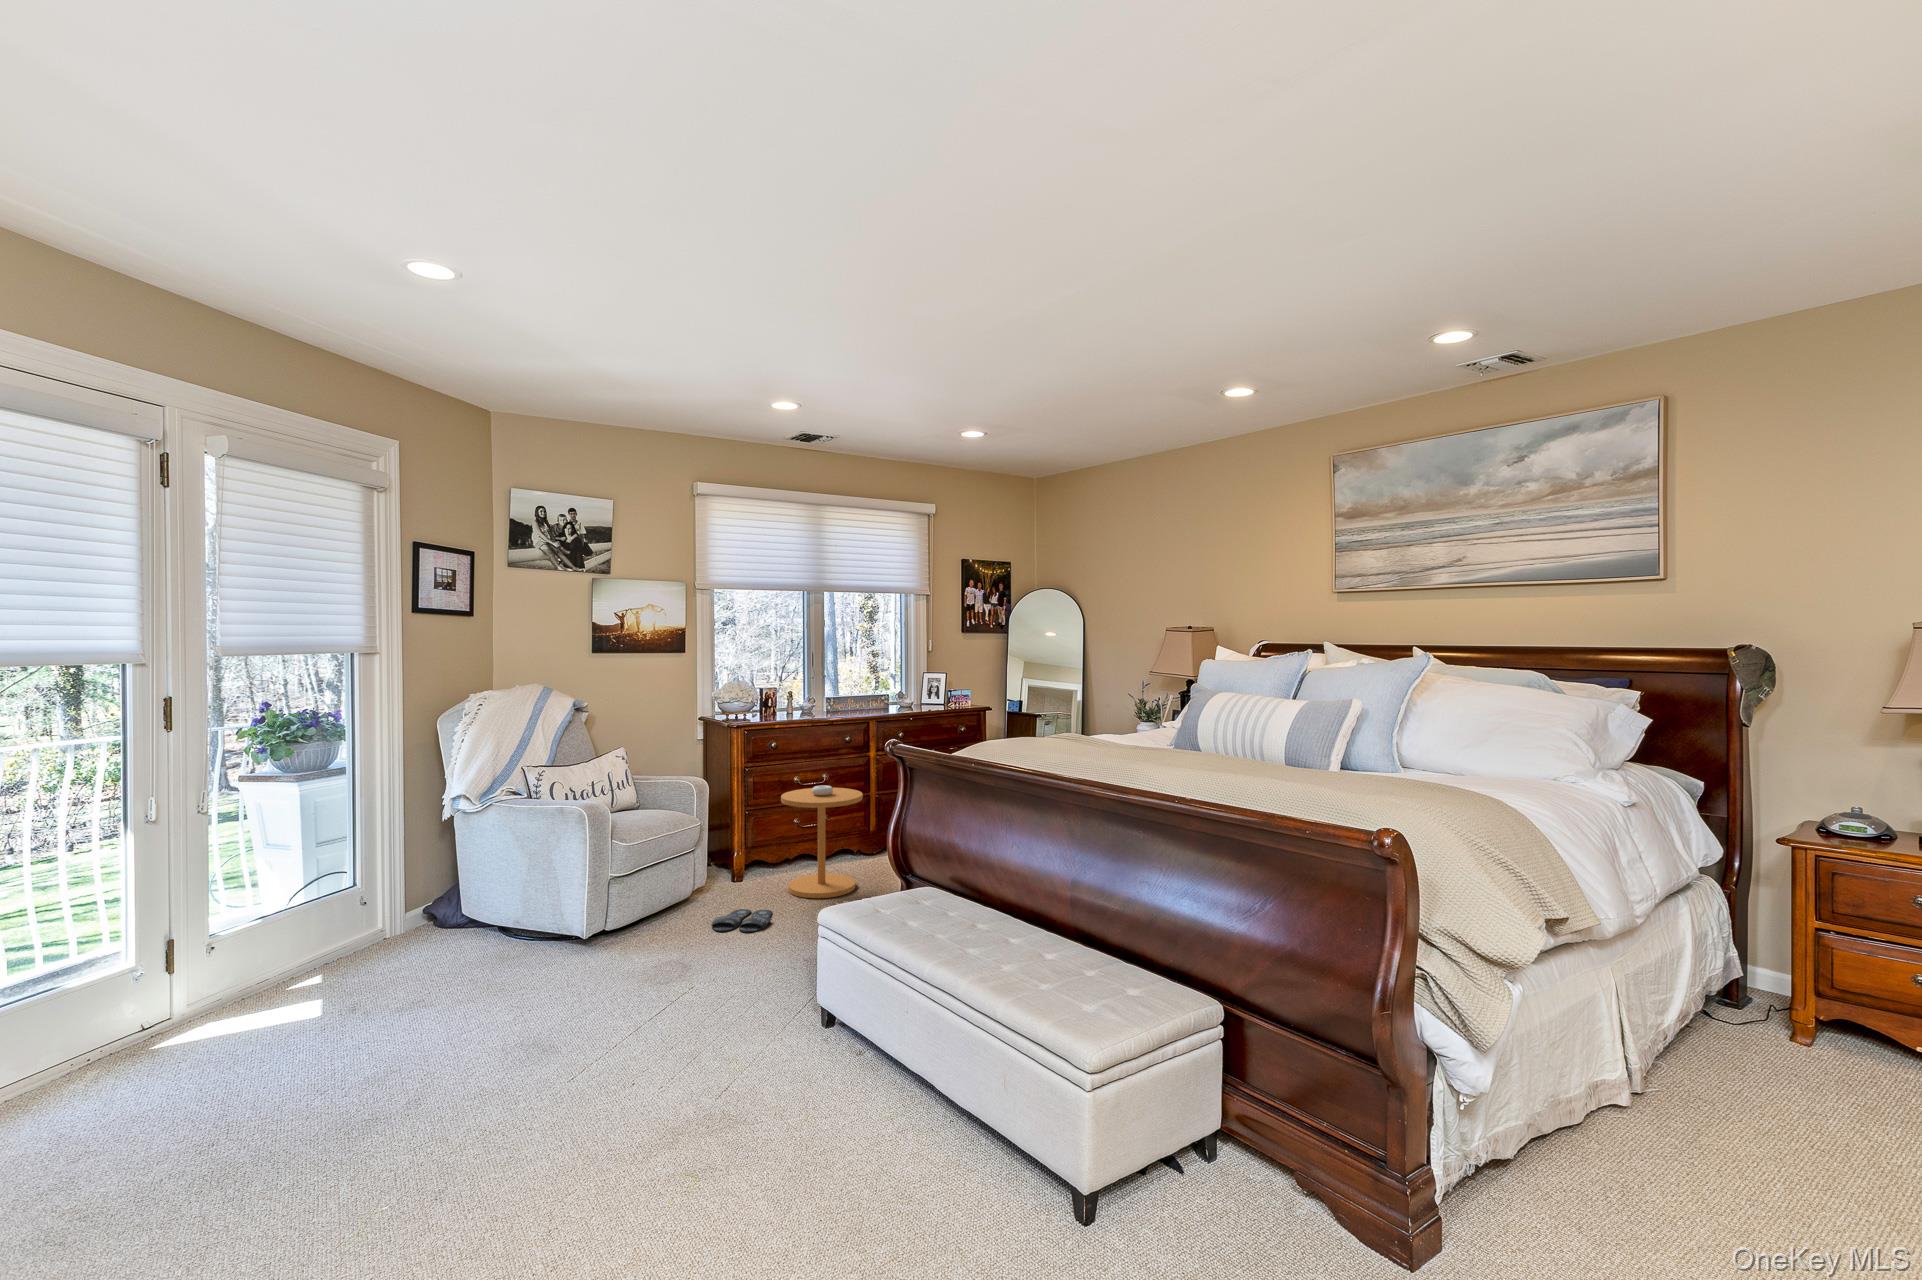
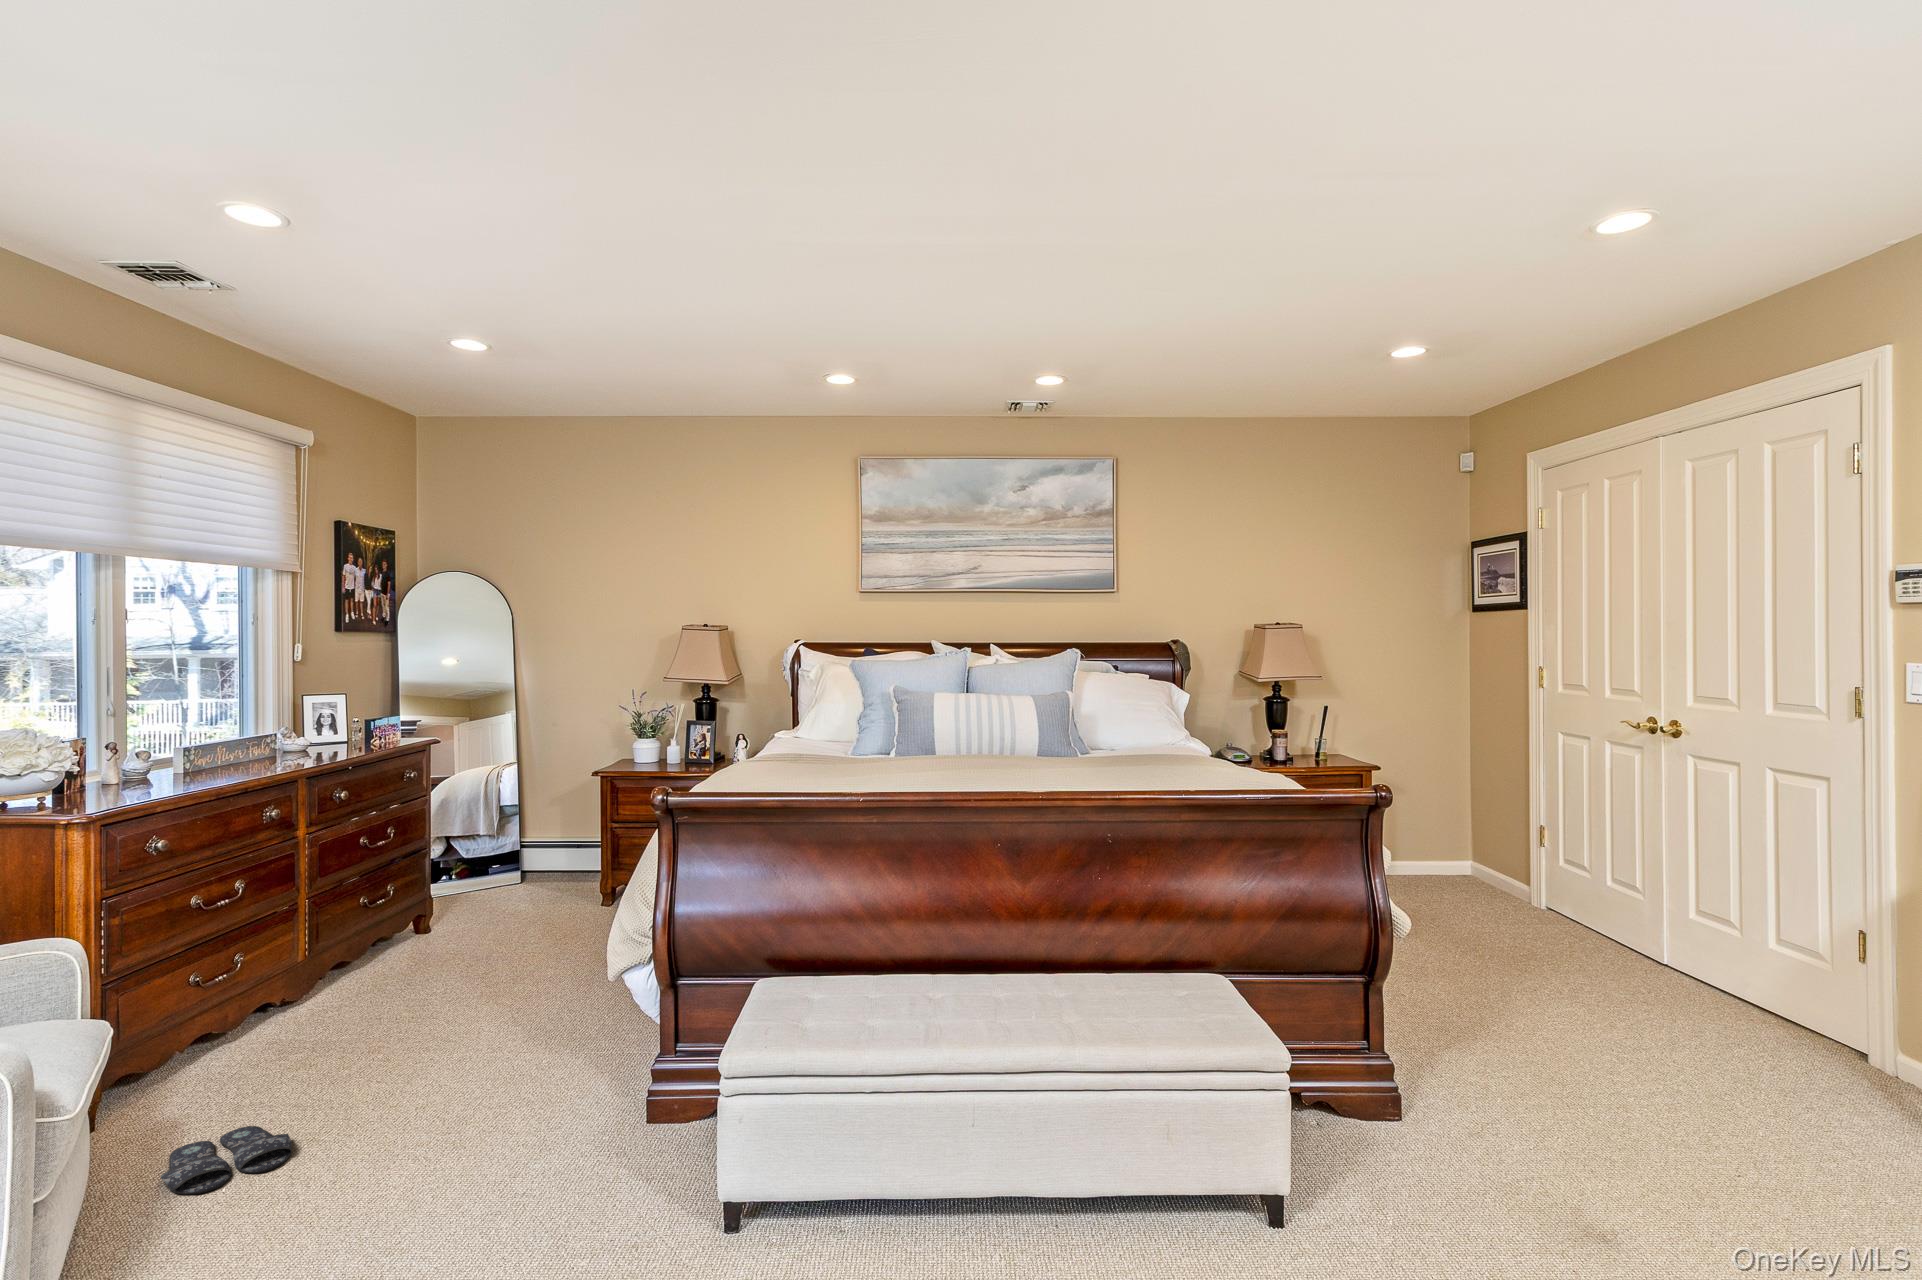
side table: present [781,785,863,898] -> none [191,890,360,1093]

